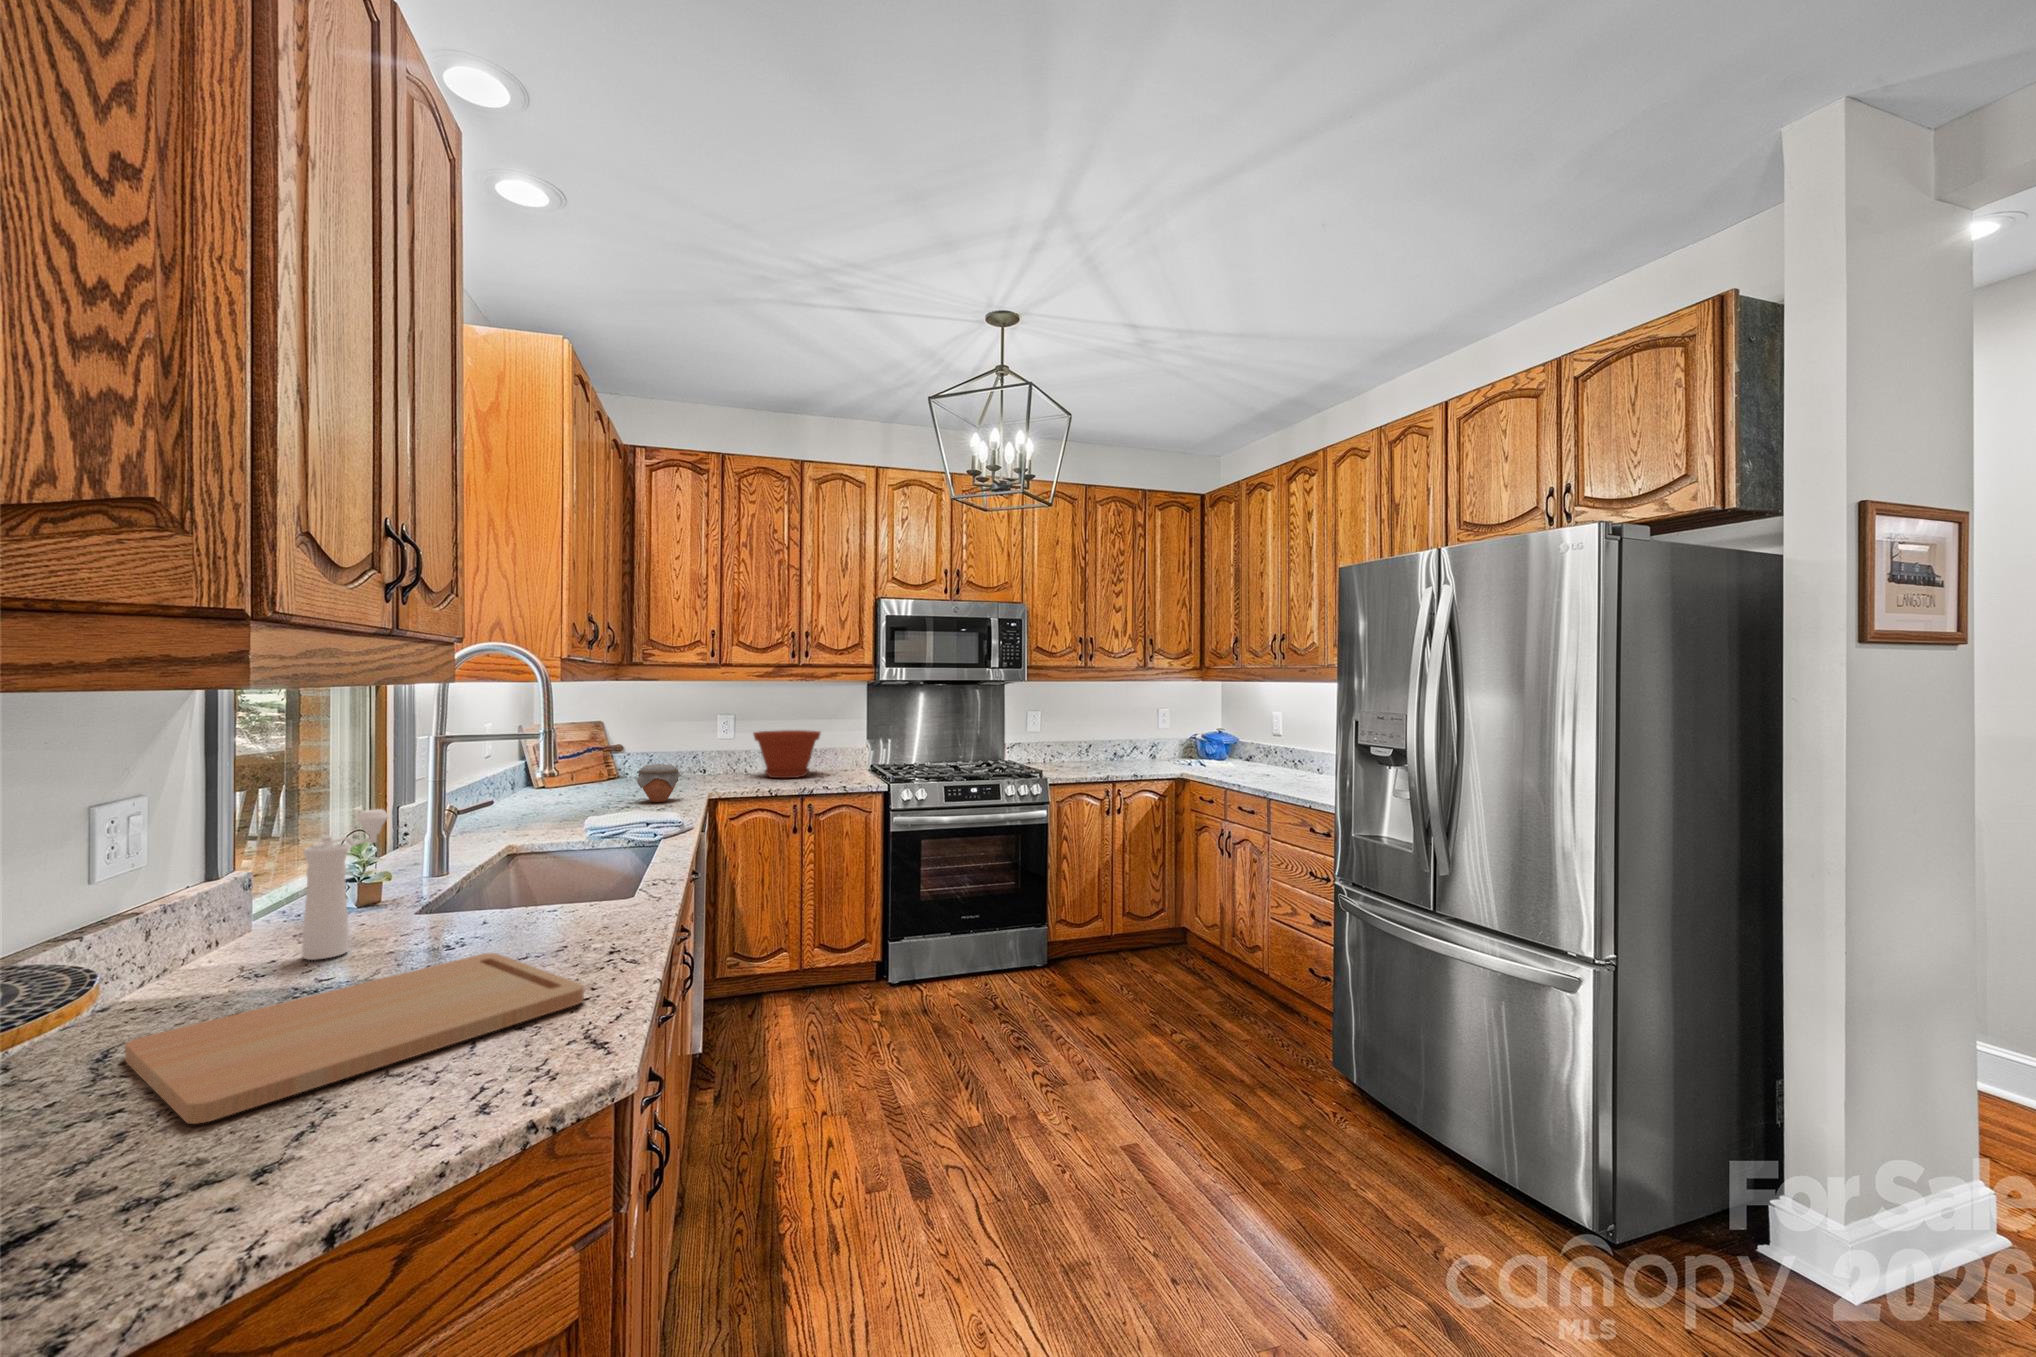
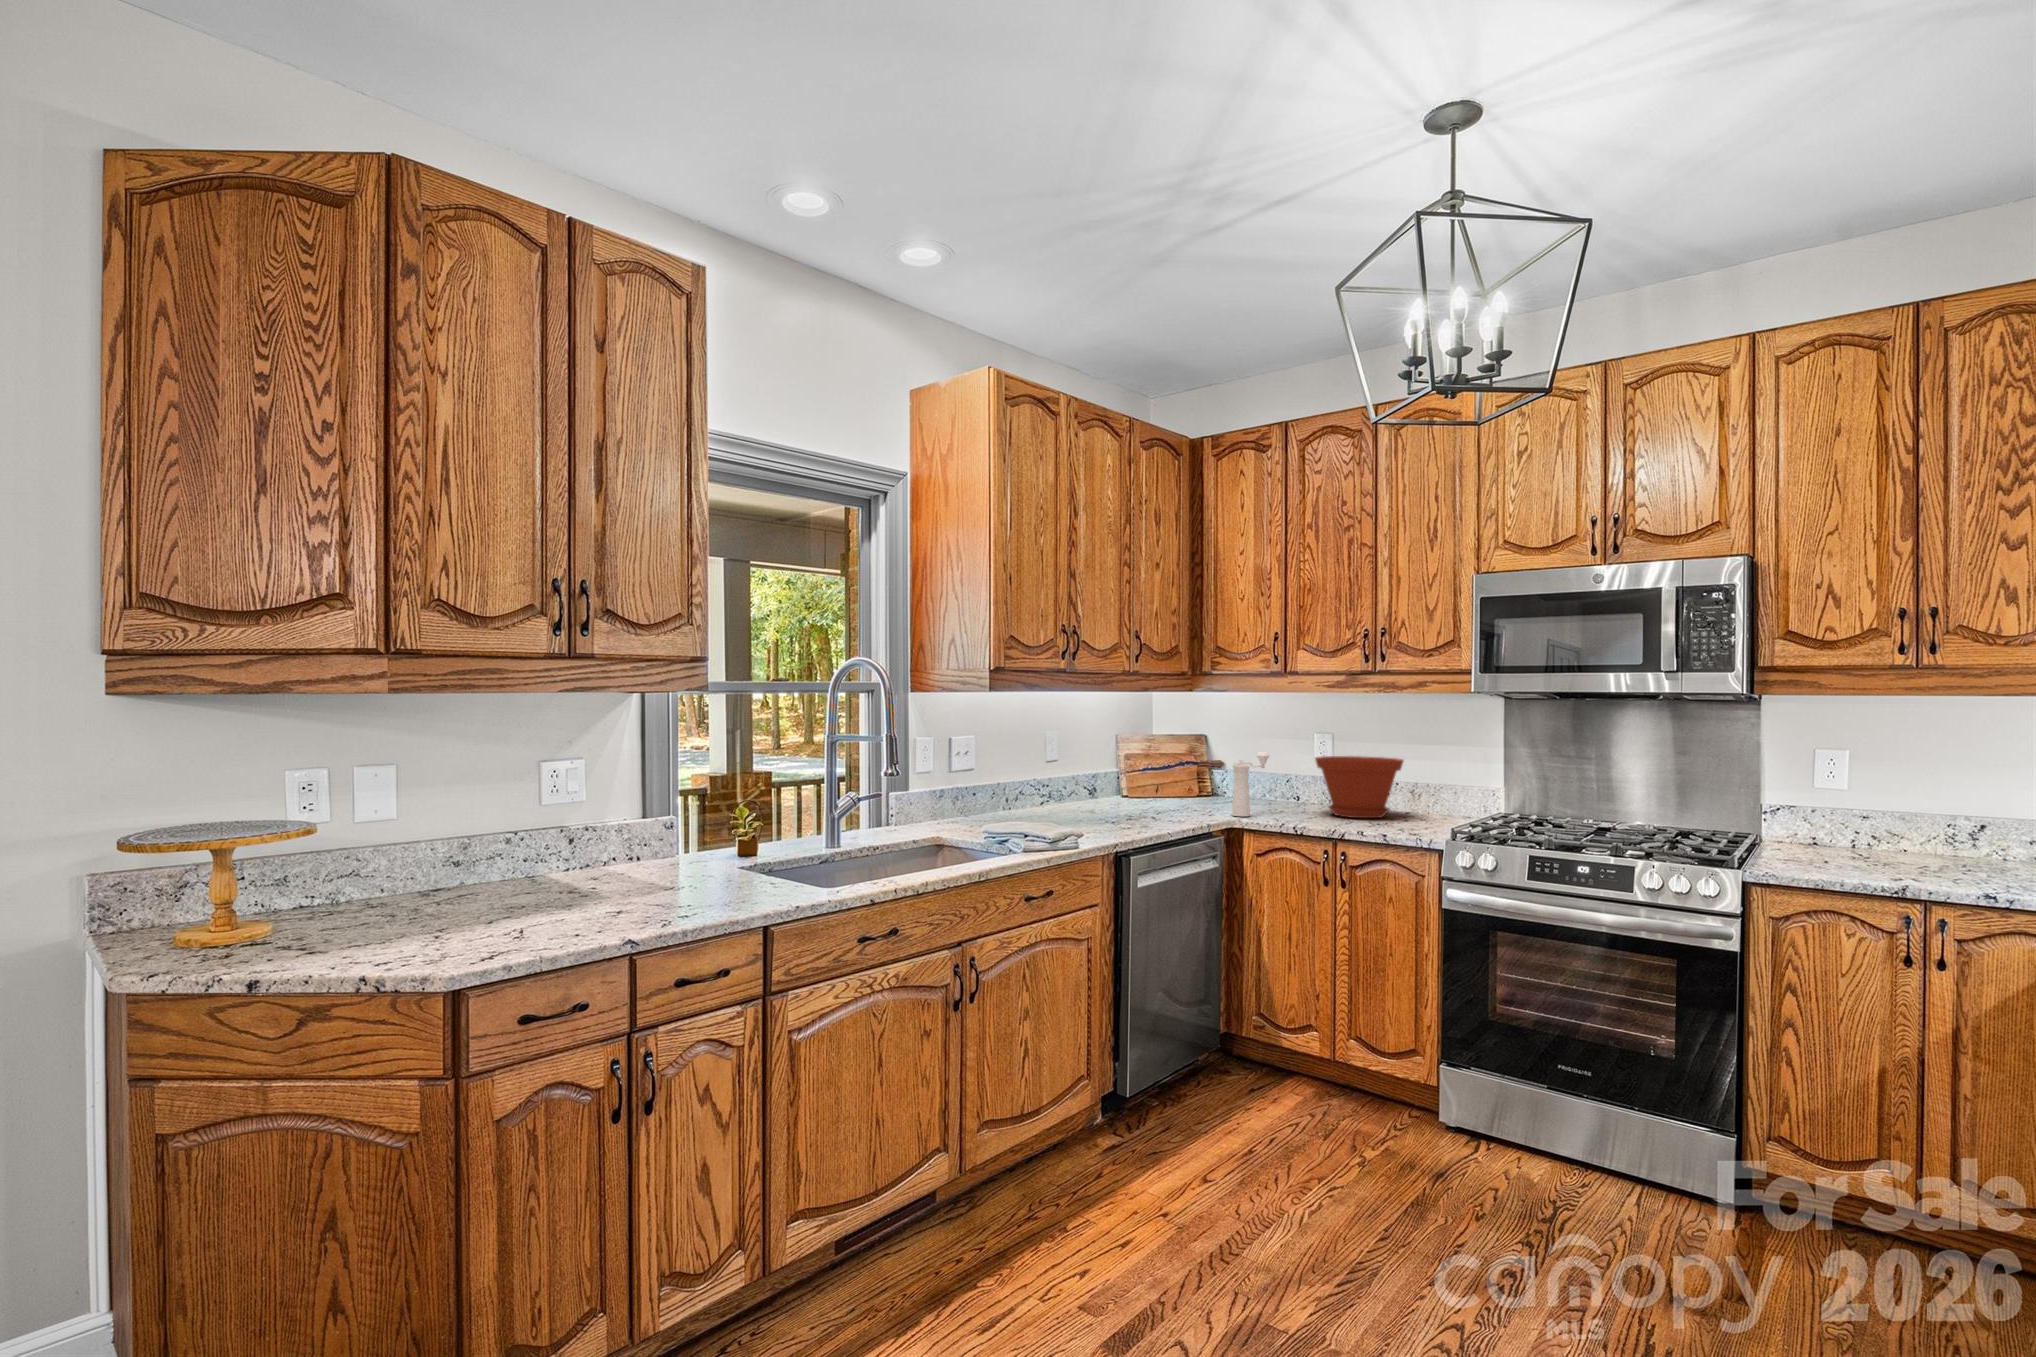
jar: present [636,764,681,802] -> none [1119,781,1166,823]
pepper mill: present [302,809,389,960] -> present [1232,752,1270,816]
cutting board: present [125,953,584,1124] -> none [350,886,627,930]

